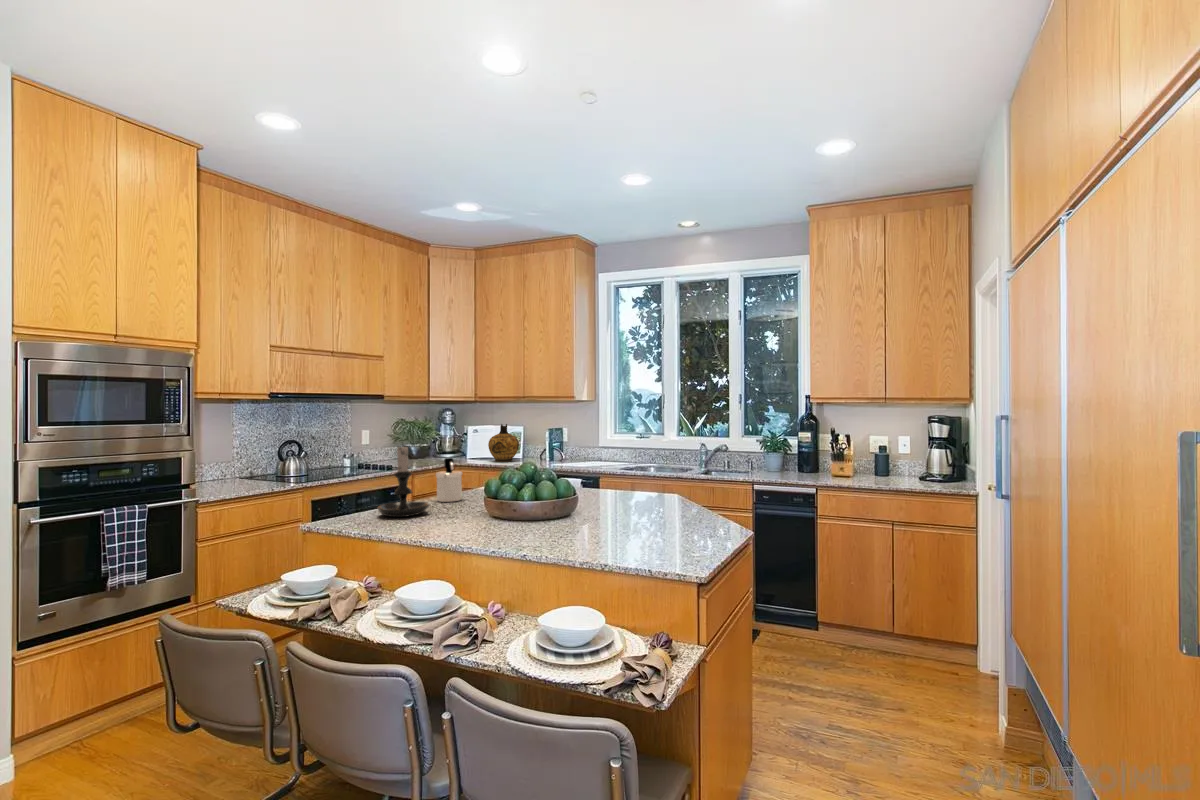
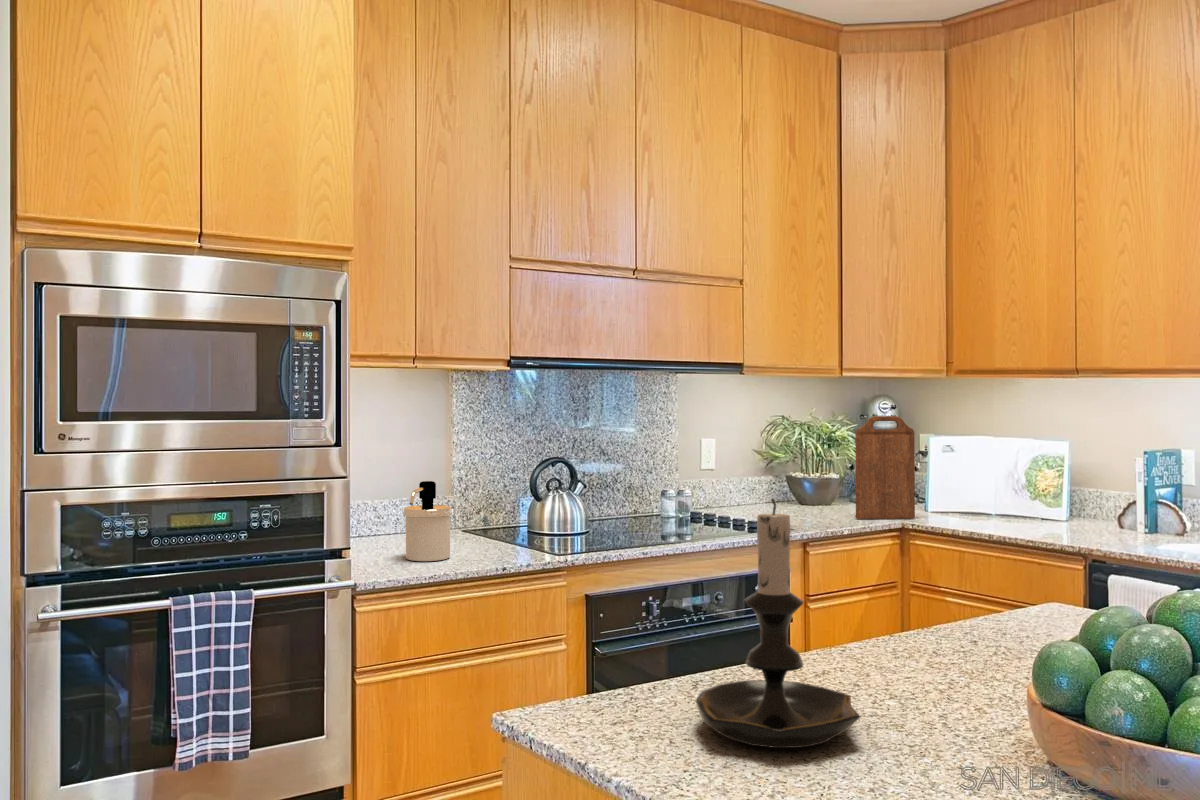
cutting board: none [436,417,462,463] -> present [856,416,915,519]
ceramic jug: present [488,424,519,462] -> none [980,434,1061,528]
soap dispenser: present [436,458,462,502] -> present [404,481,451,561]

